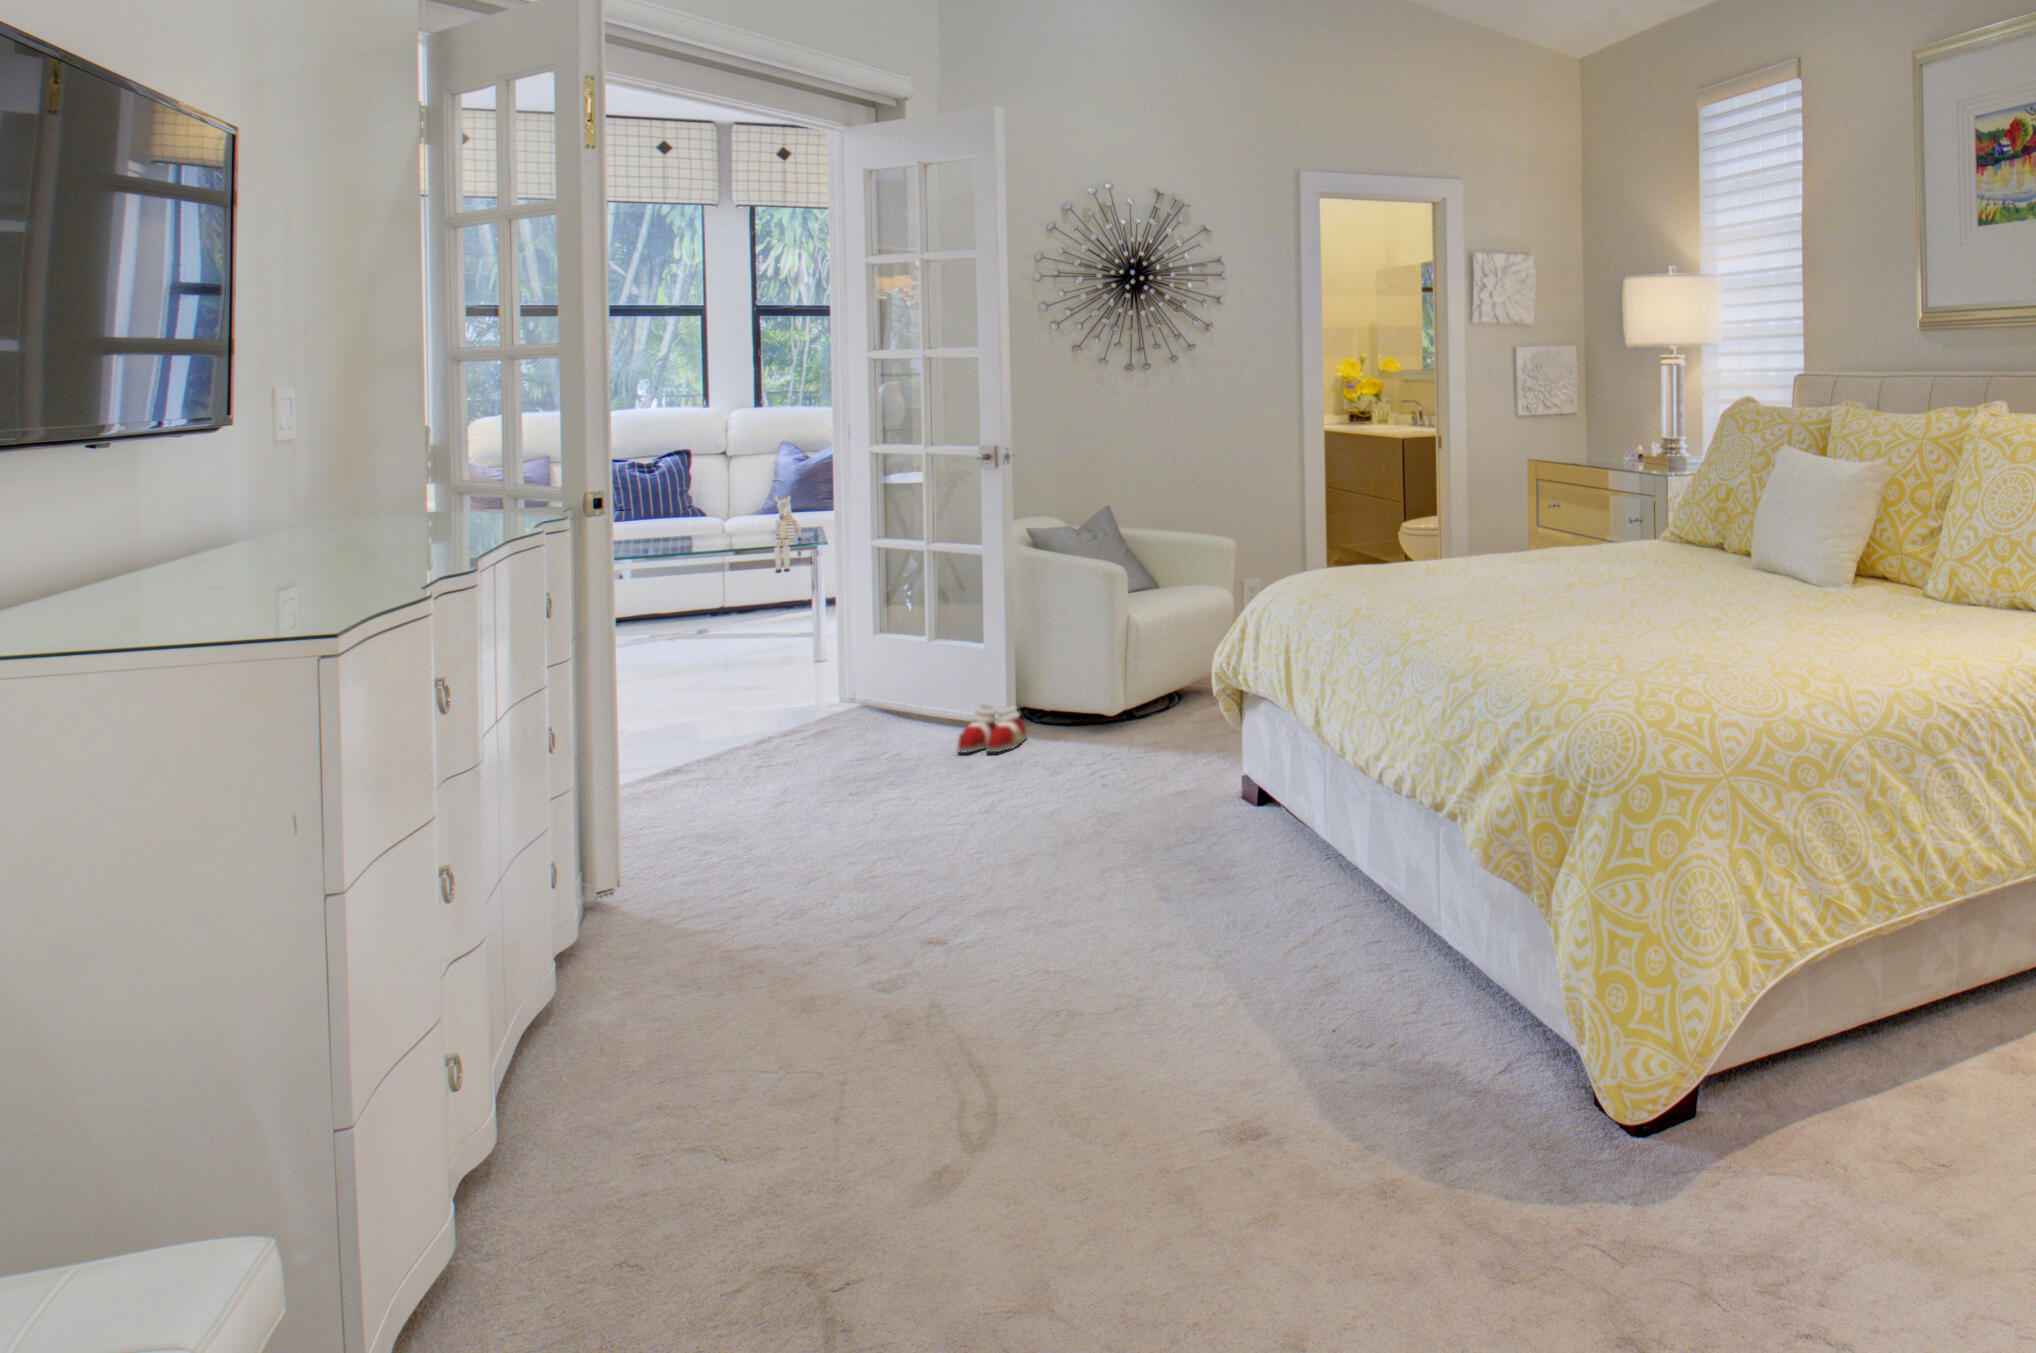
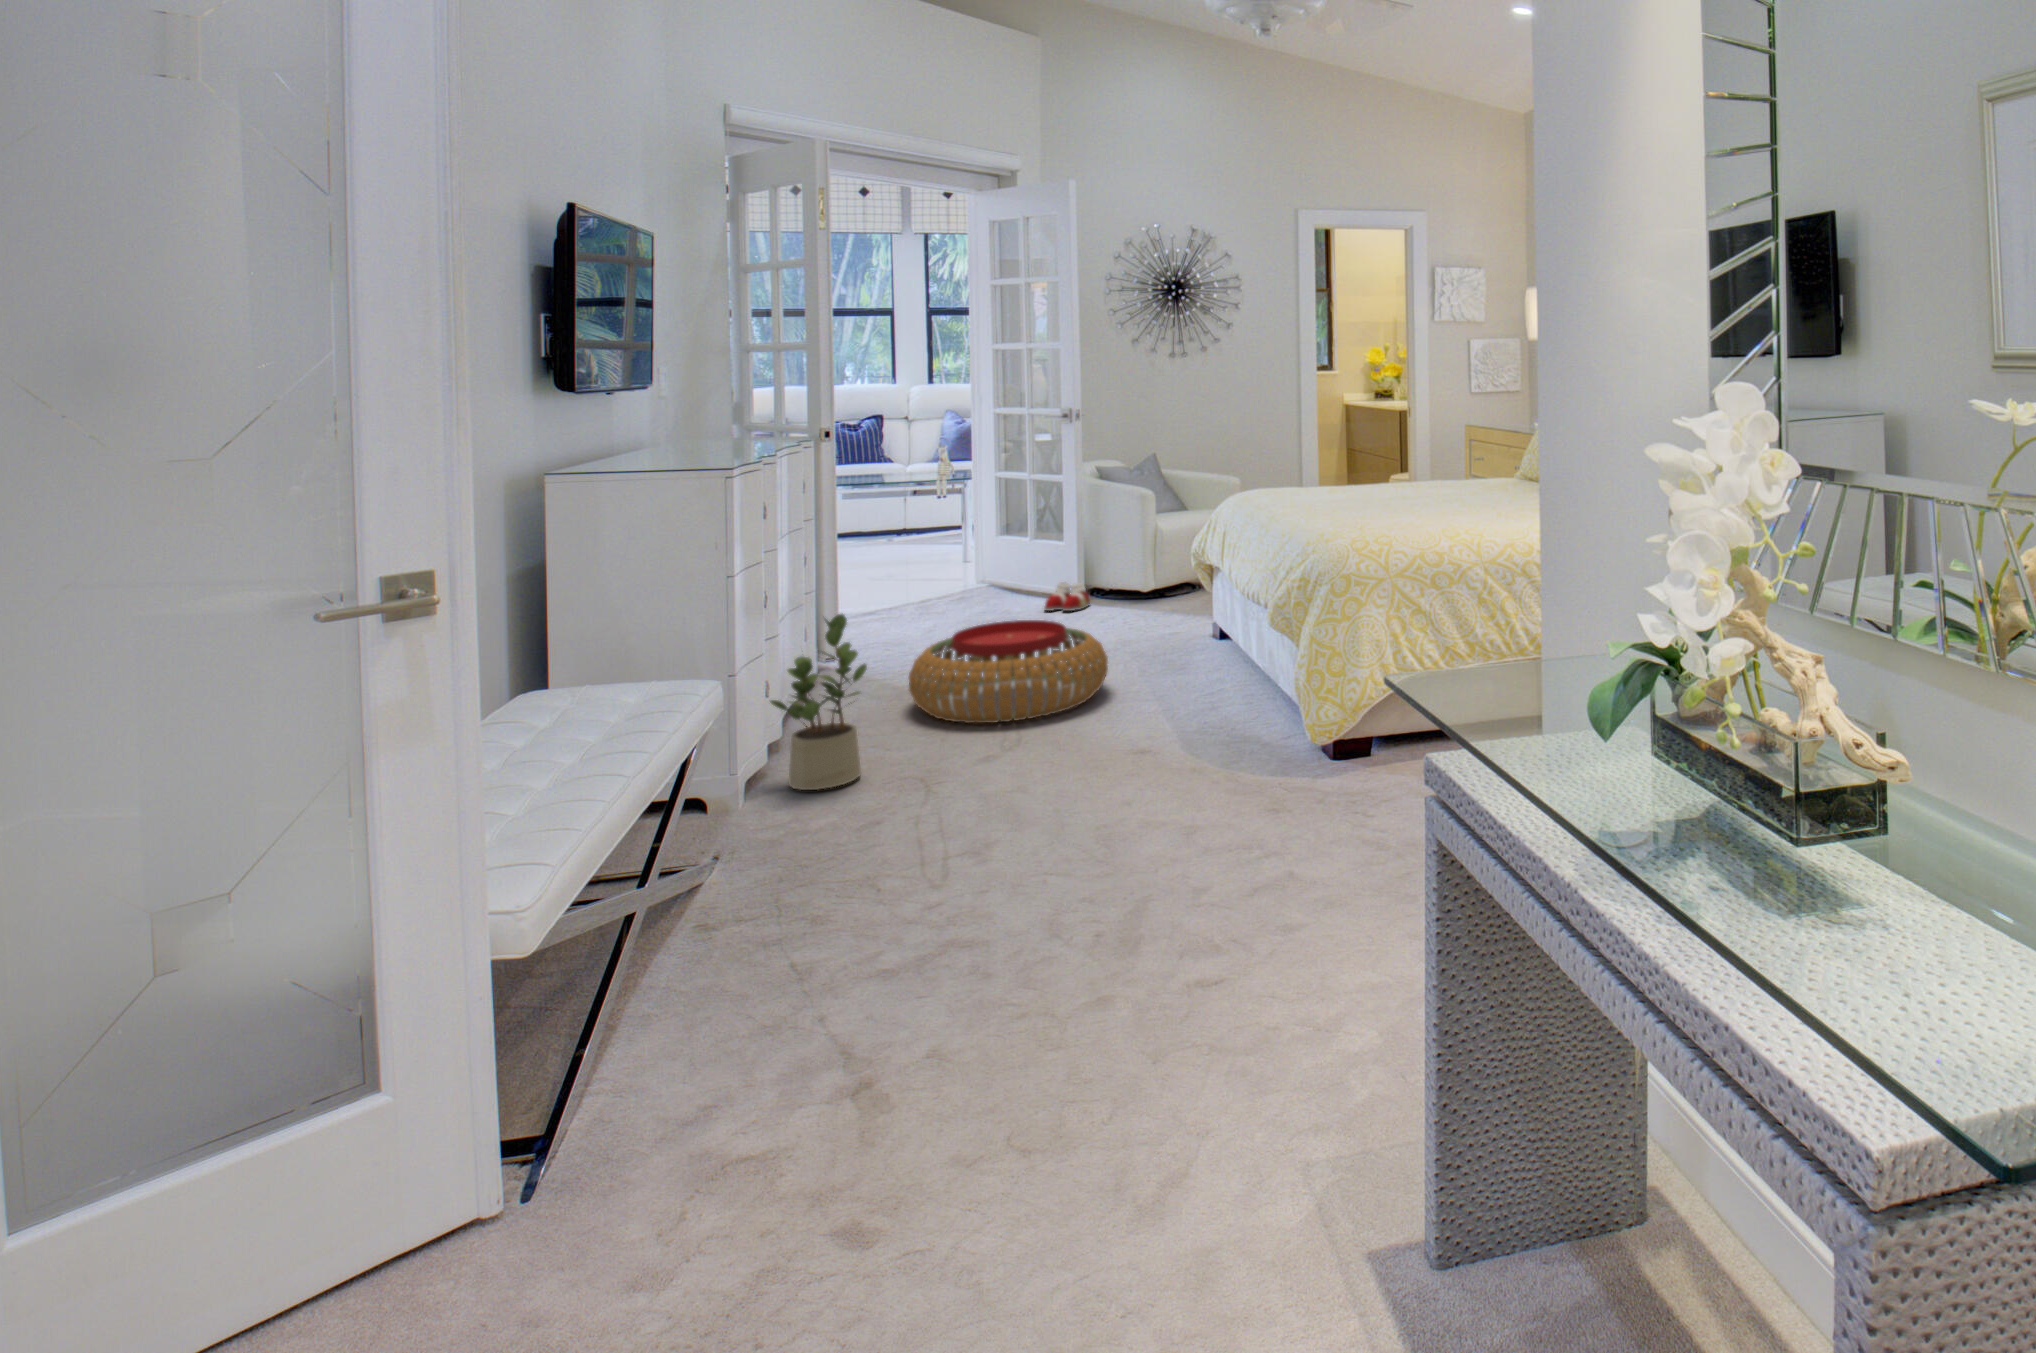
pouf: none [756,810,1110,1028] -> present [909,620,1108,723]
potted plant: none [465,885,682,1276] -> present [771,614,867,790]

